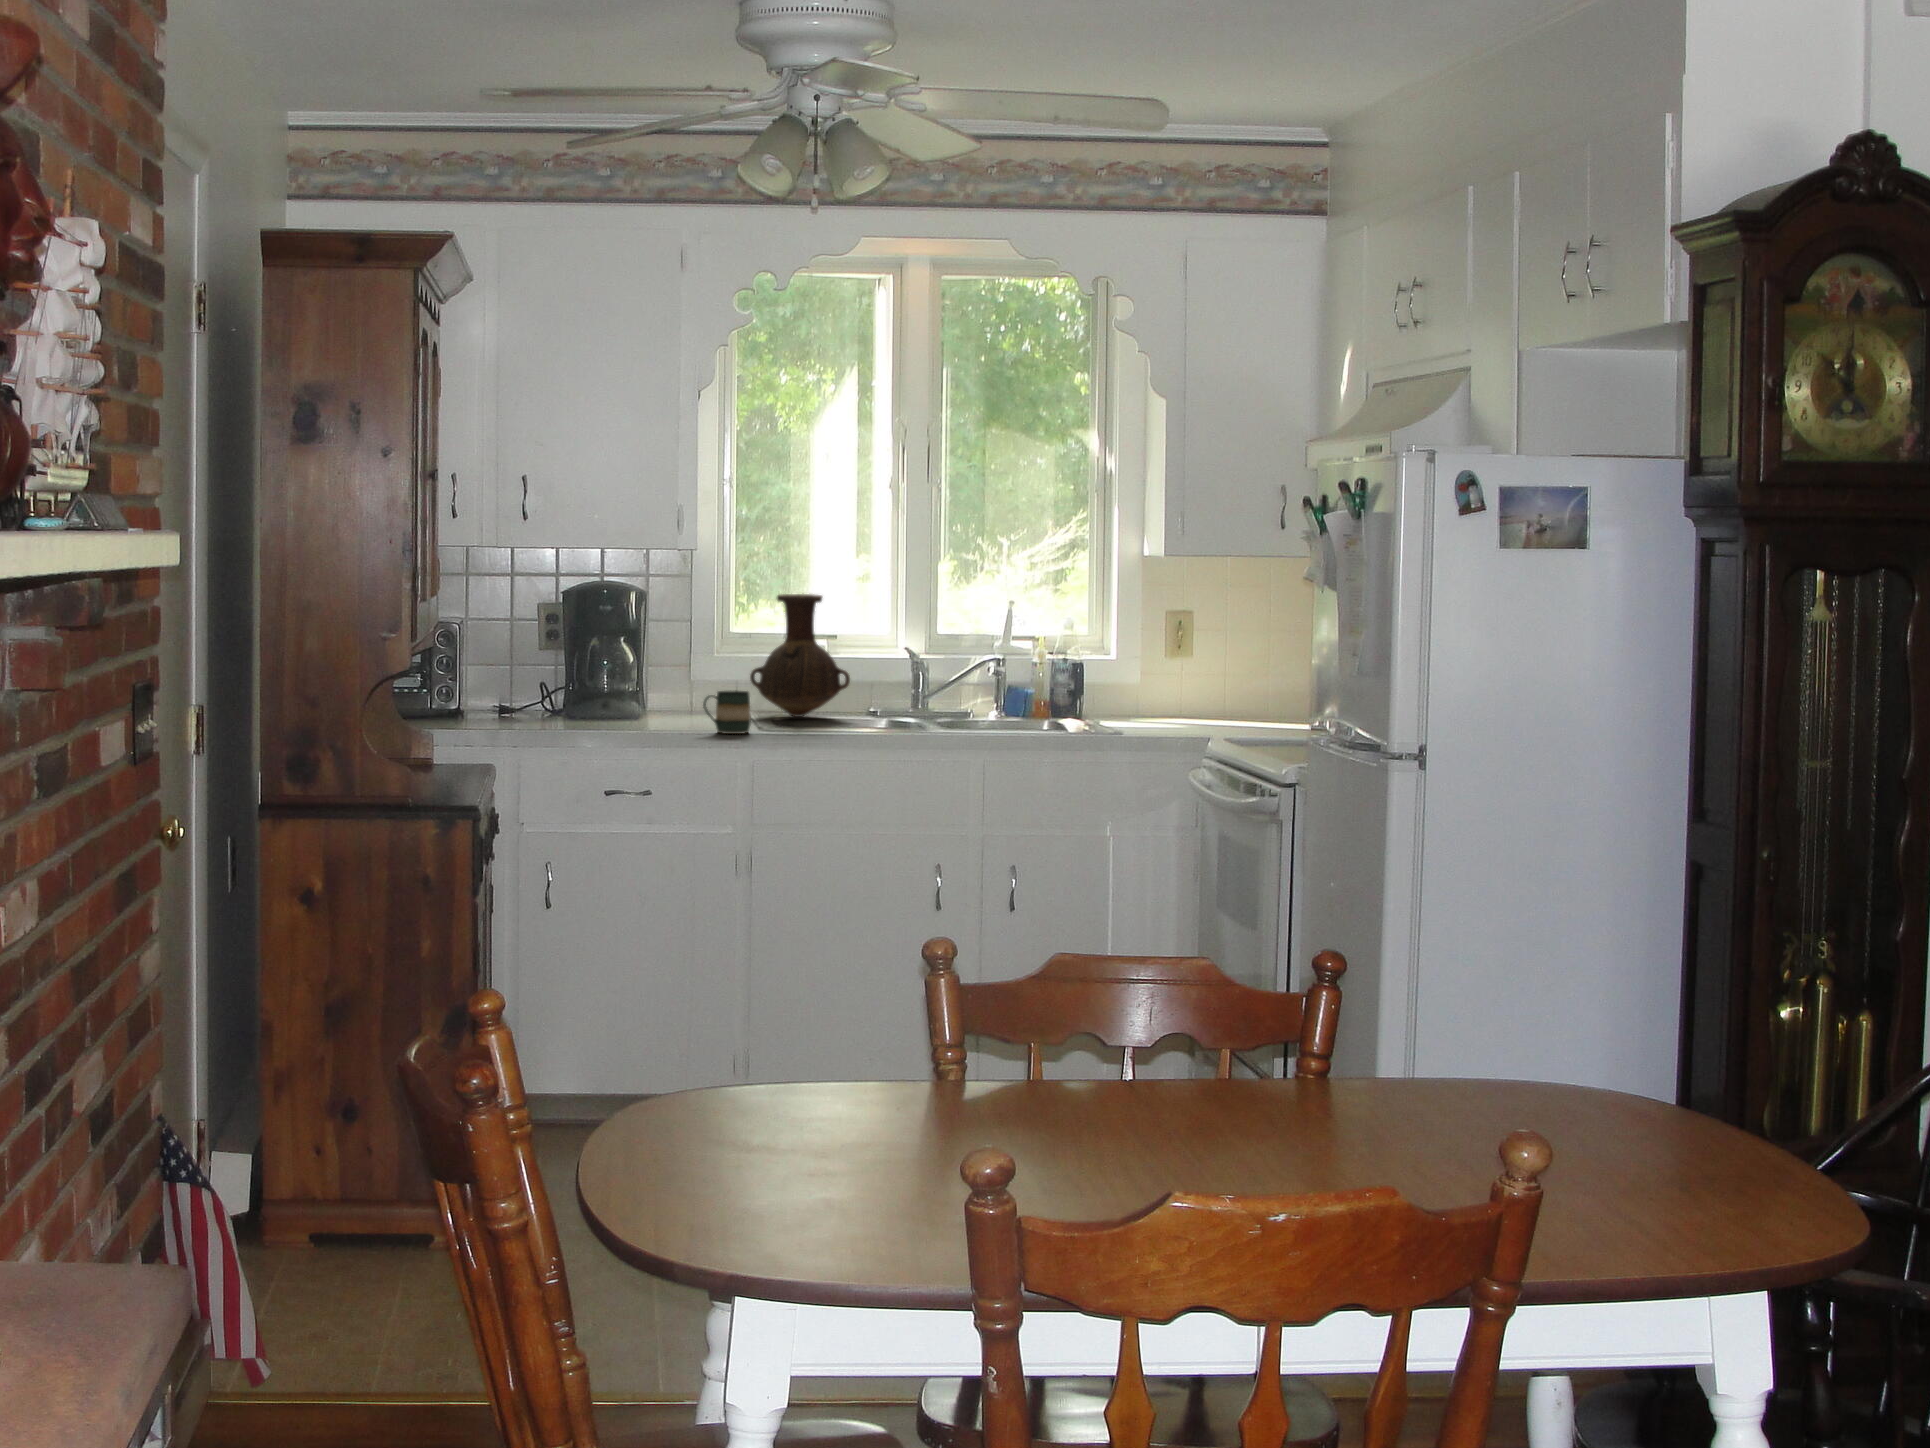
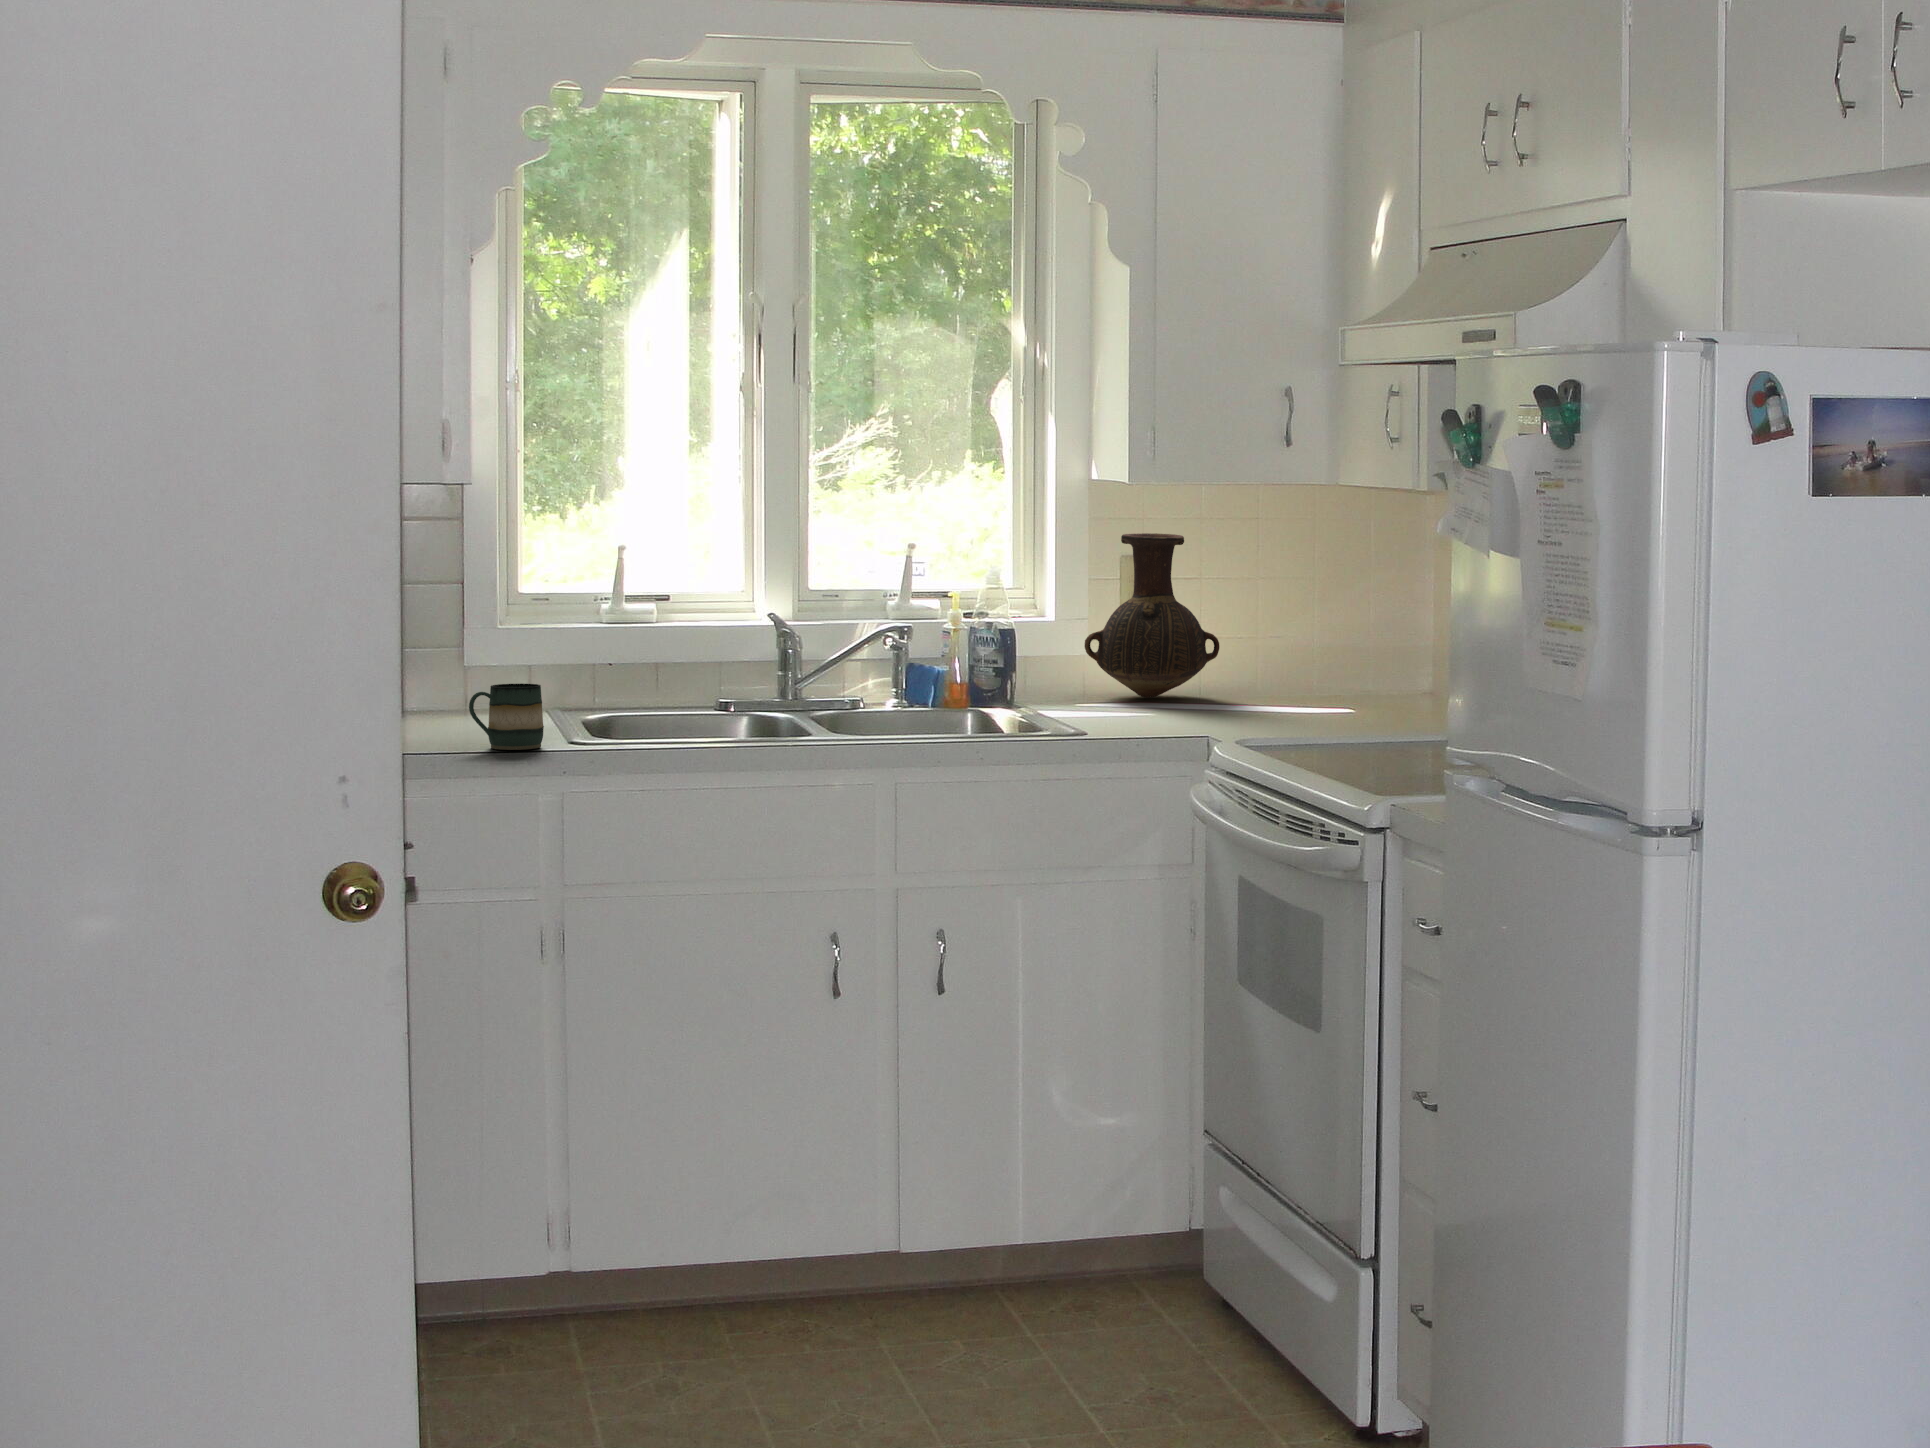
vase: present [750,594,850,717] -> present [1085,533,1219,697]

